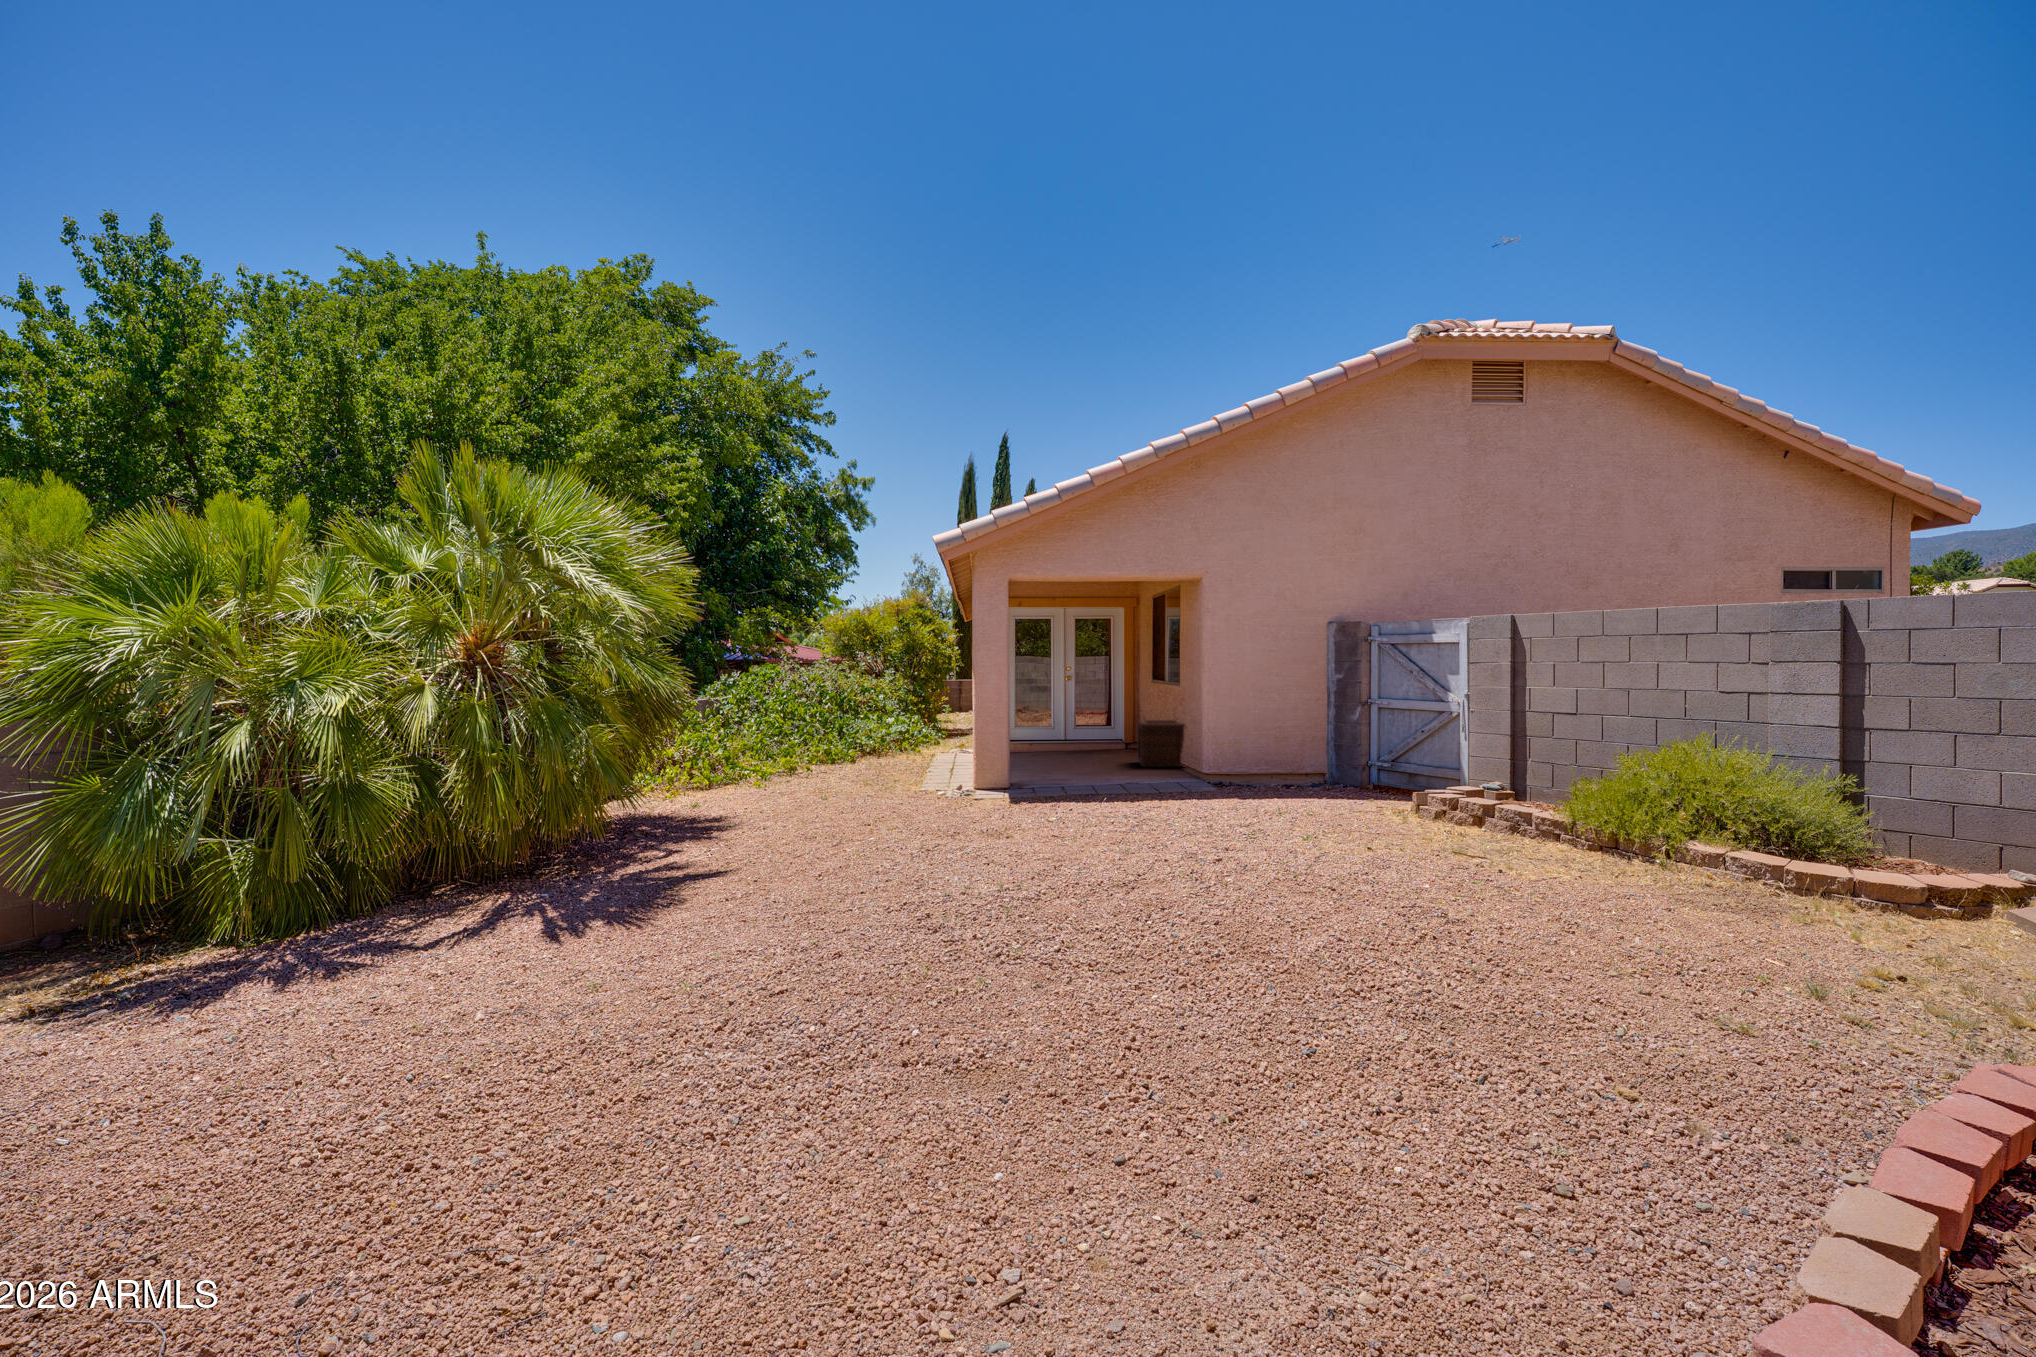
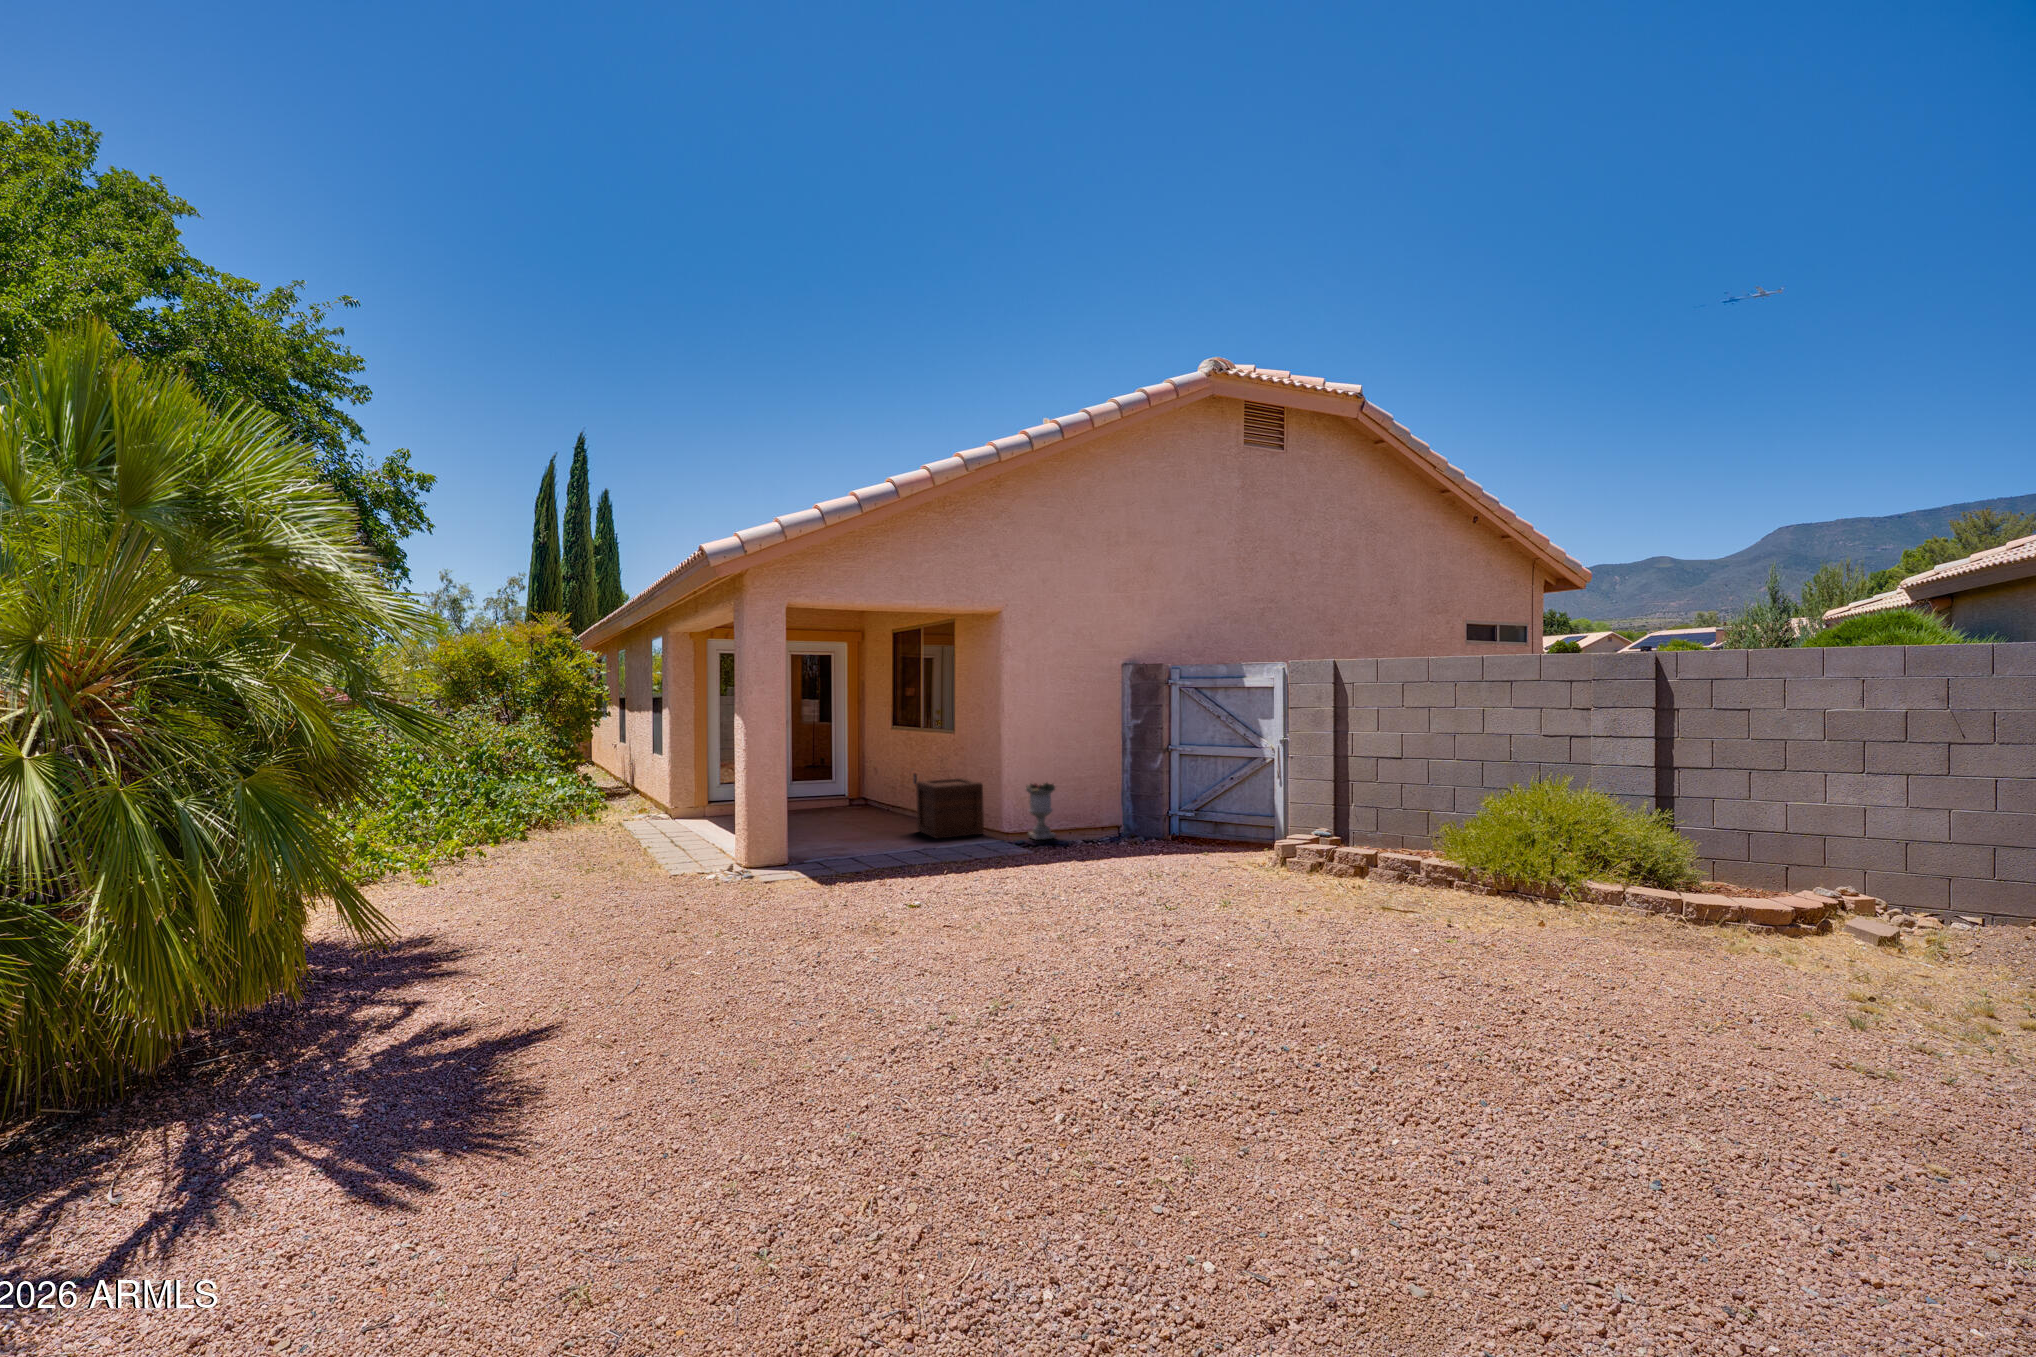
planter: none [1214,724,1243,774] -> present [1026,783,1056,840]

